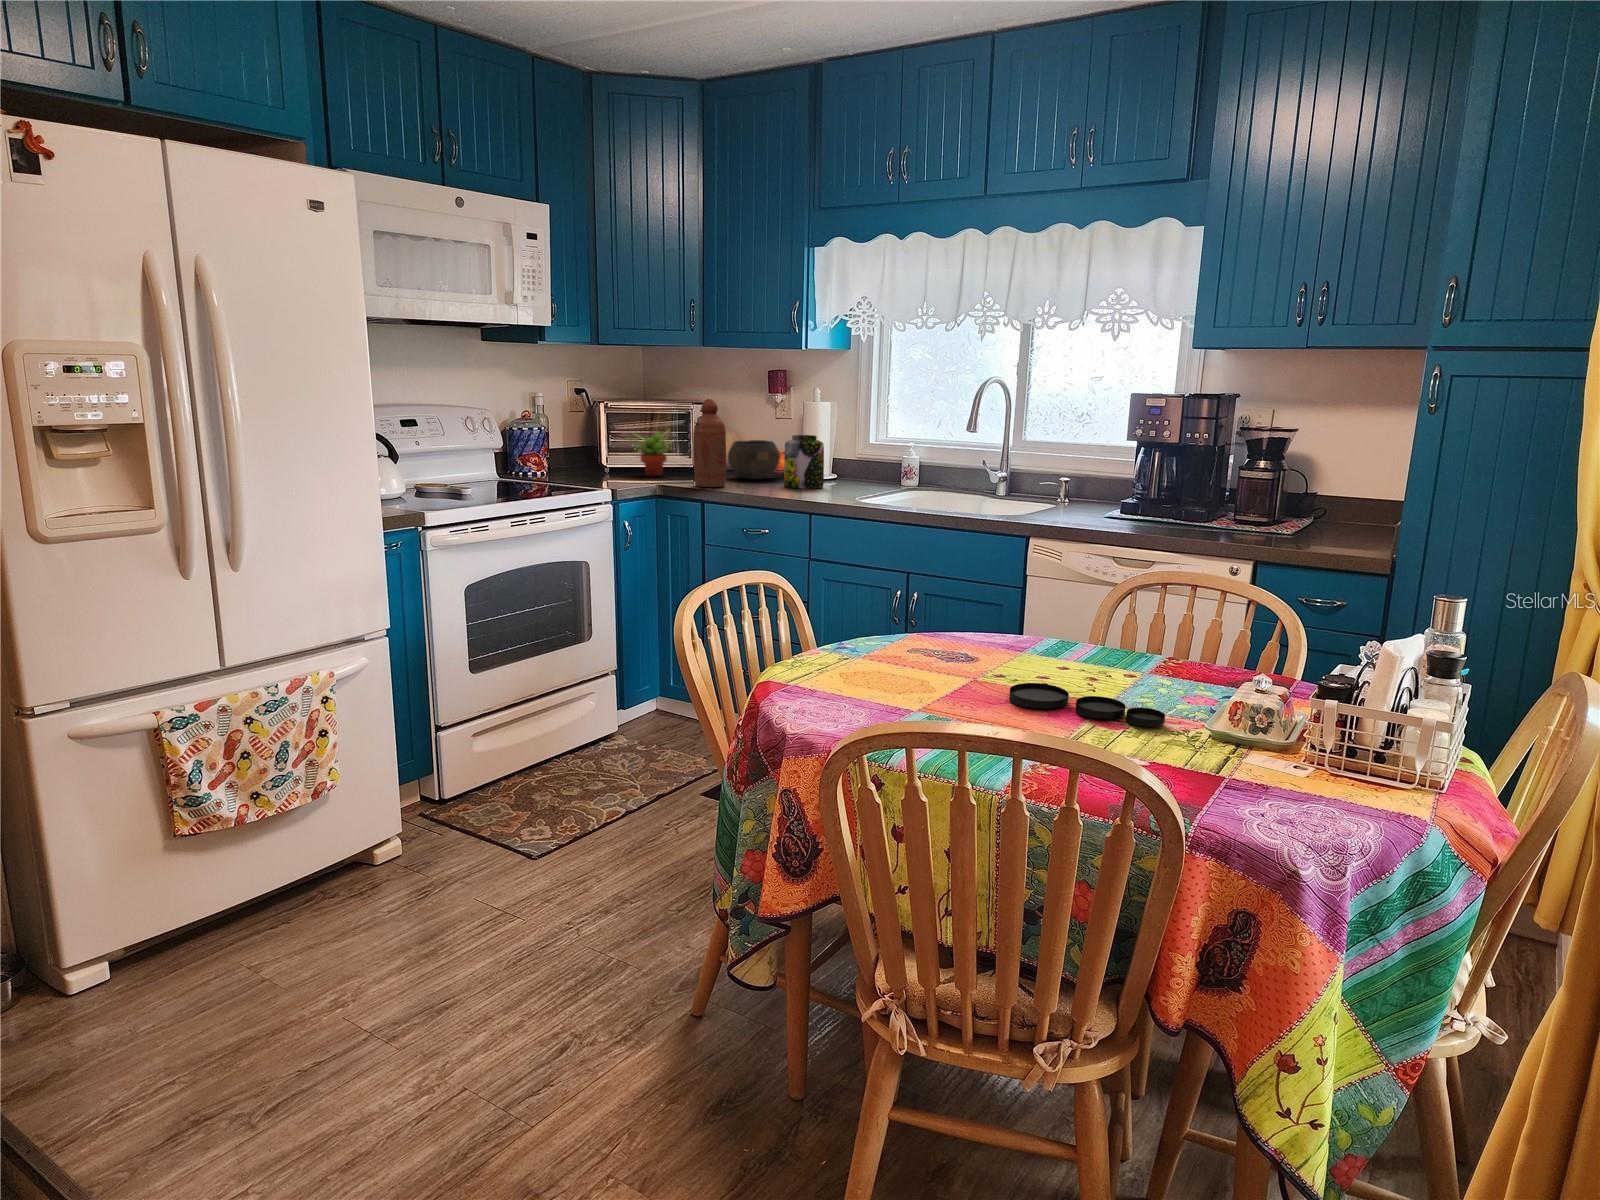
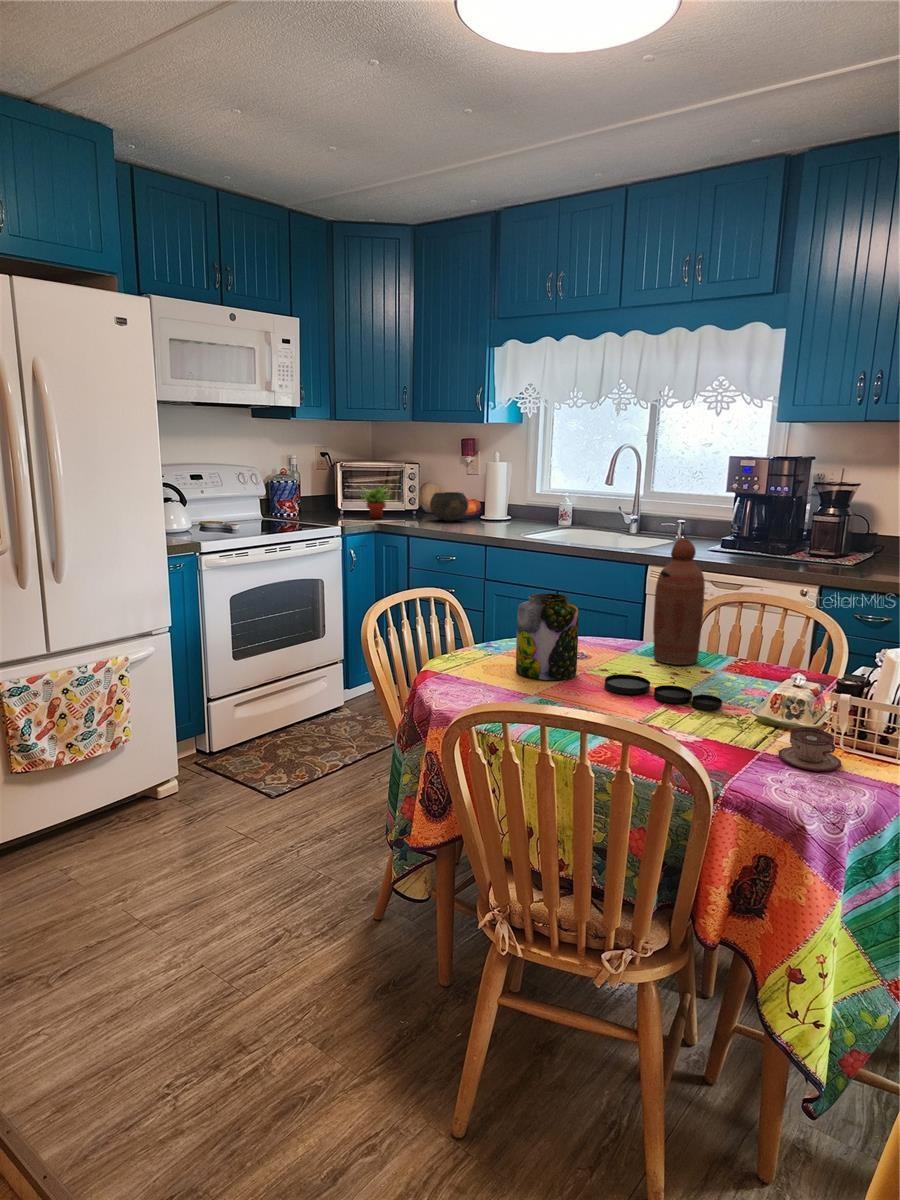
bottle: present [693,399,726,487] -> present [653,538,705,665]
jar: present [784,435,824,489] -> present [516,593,578,680]
teacup: none [1248,745,1328,801] -> present [779,727,841,771]

